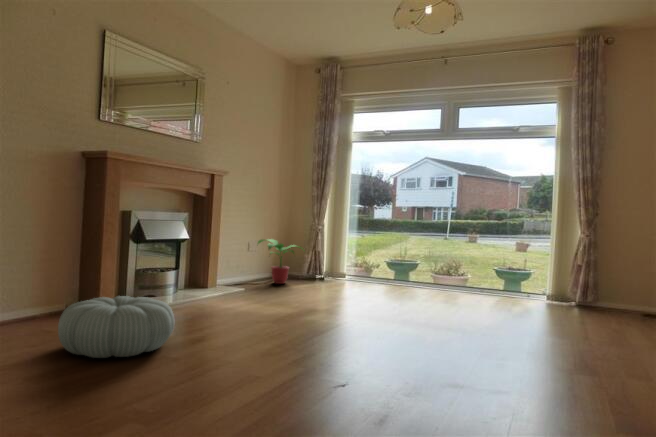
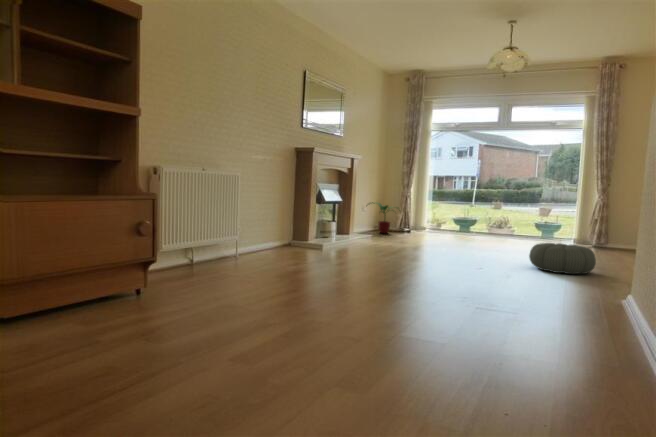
pouf: present [58,296,174,358] -> present [529,243,596,274]

